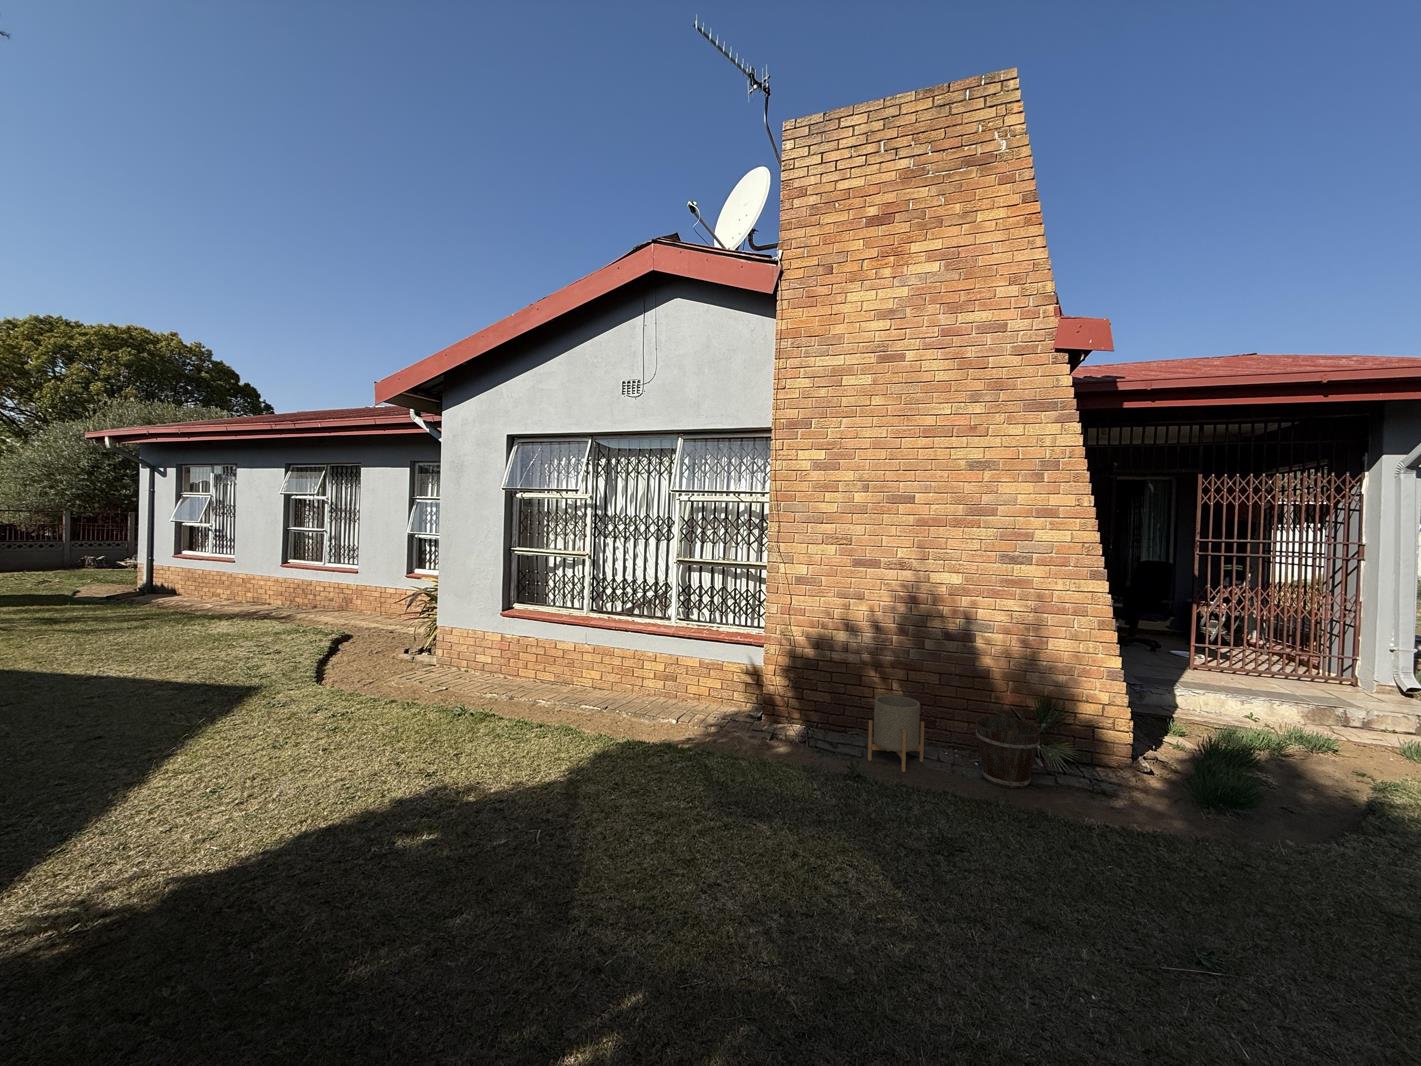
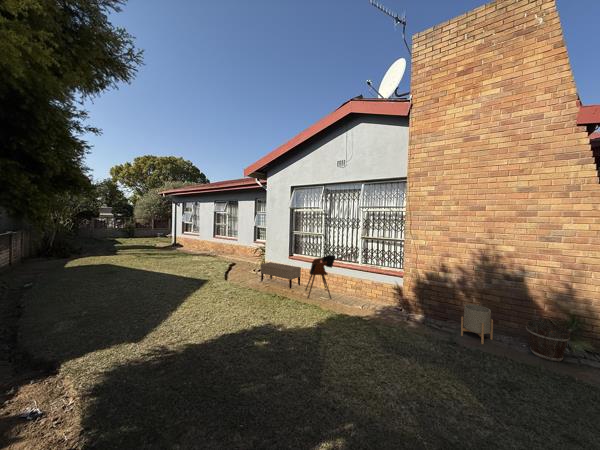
chair: none [543,604,617,711] -> present [306,255,335,298]
bench: none [423,629,532,692] -> present [261,262,301,289]

